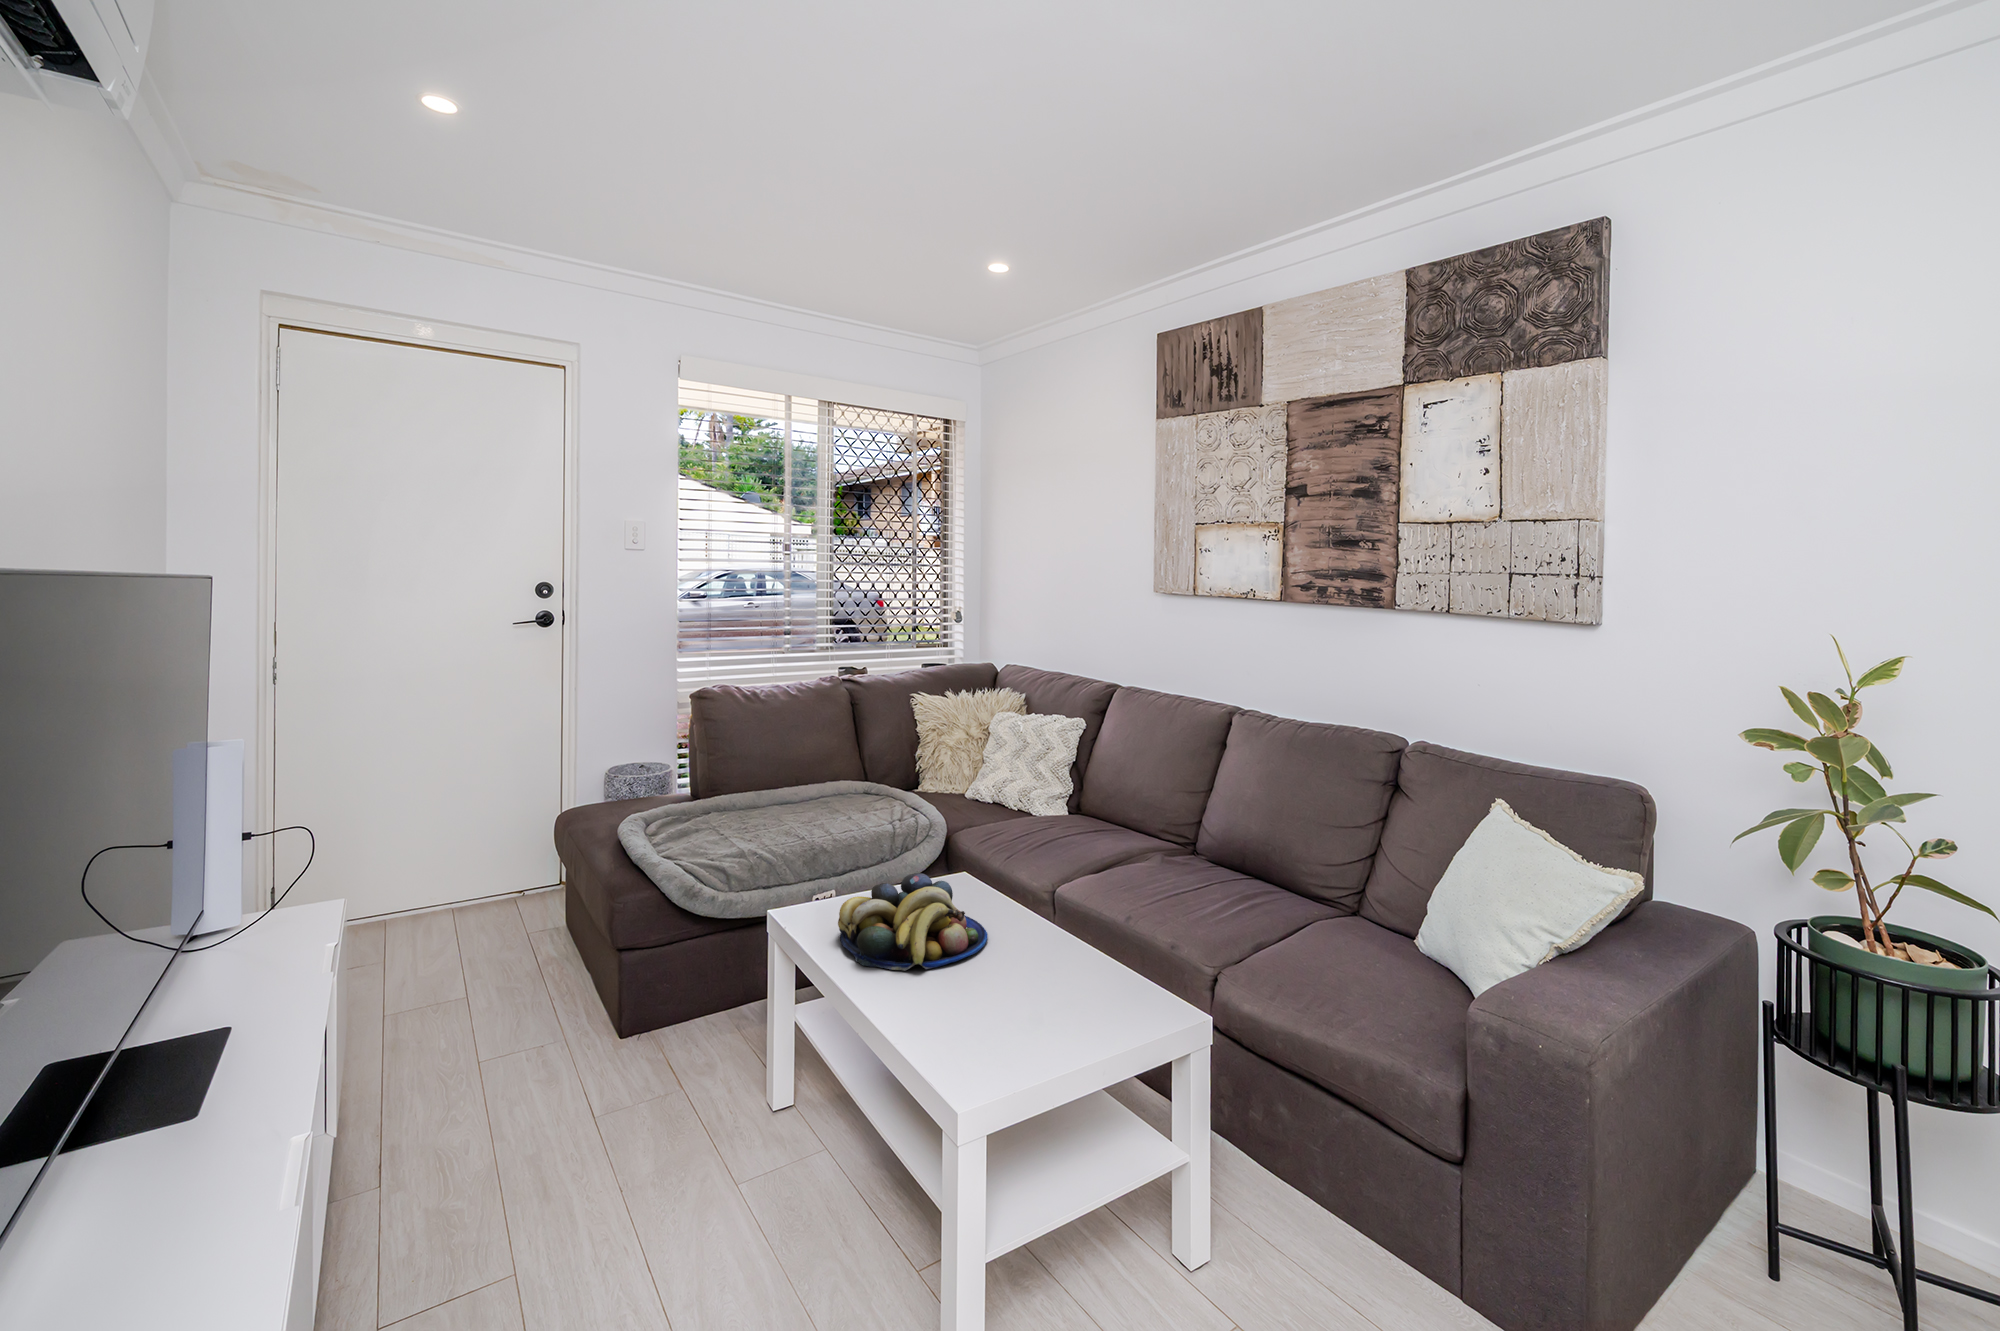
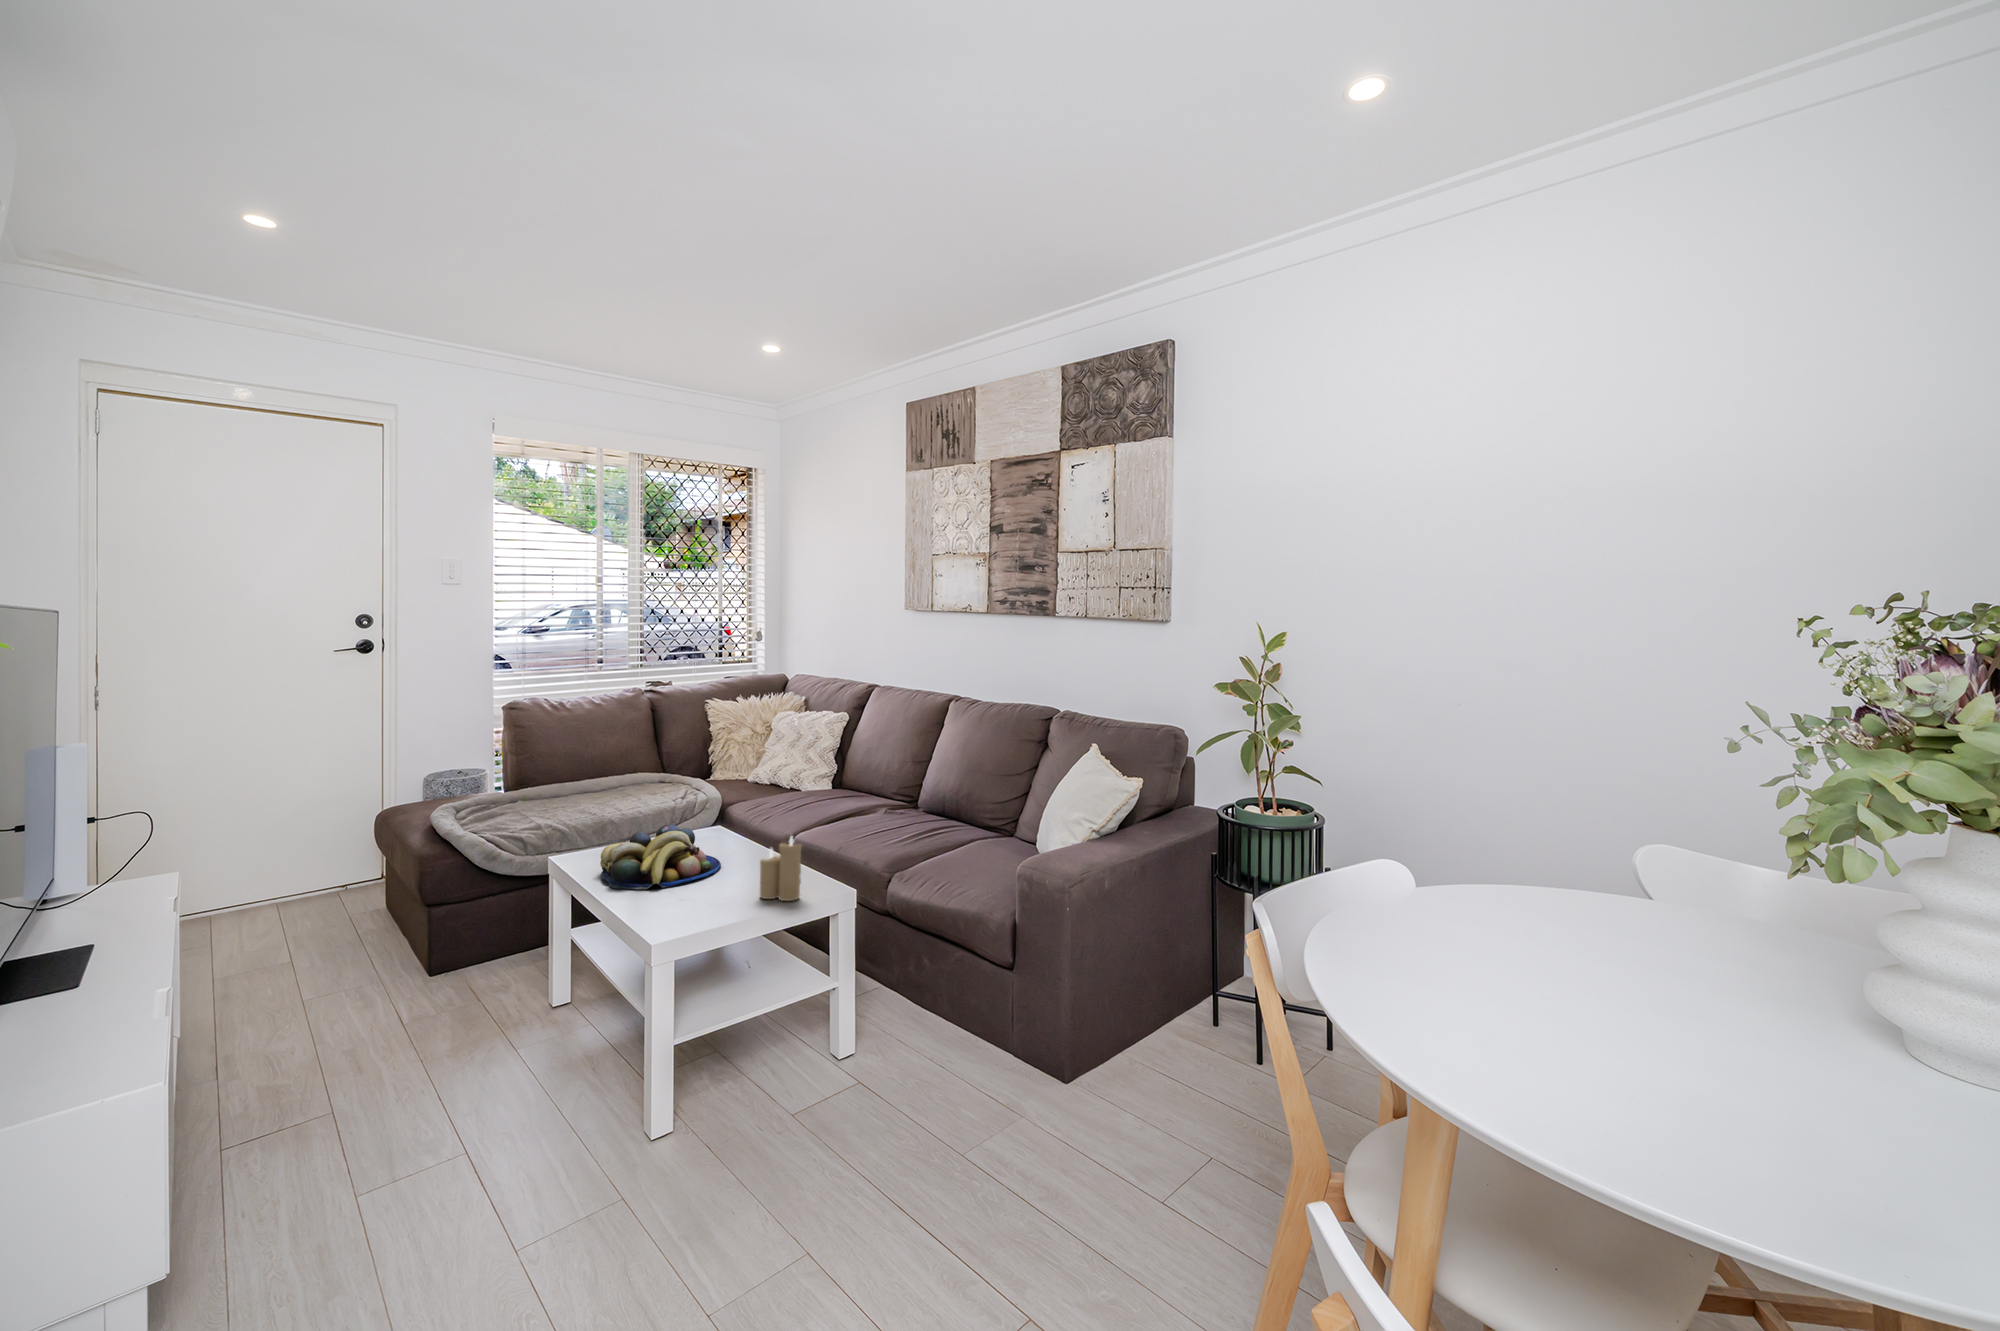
candle: none [1063,918,1126,1011] -> present [760,836,802,901]

